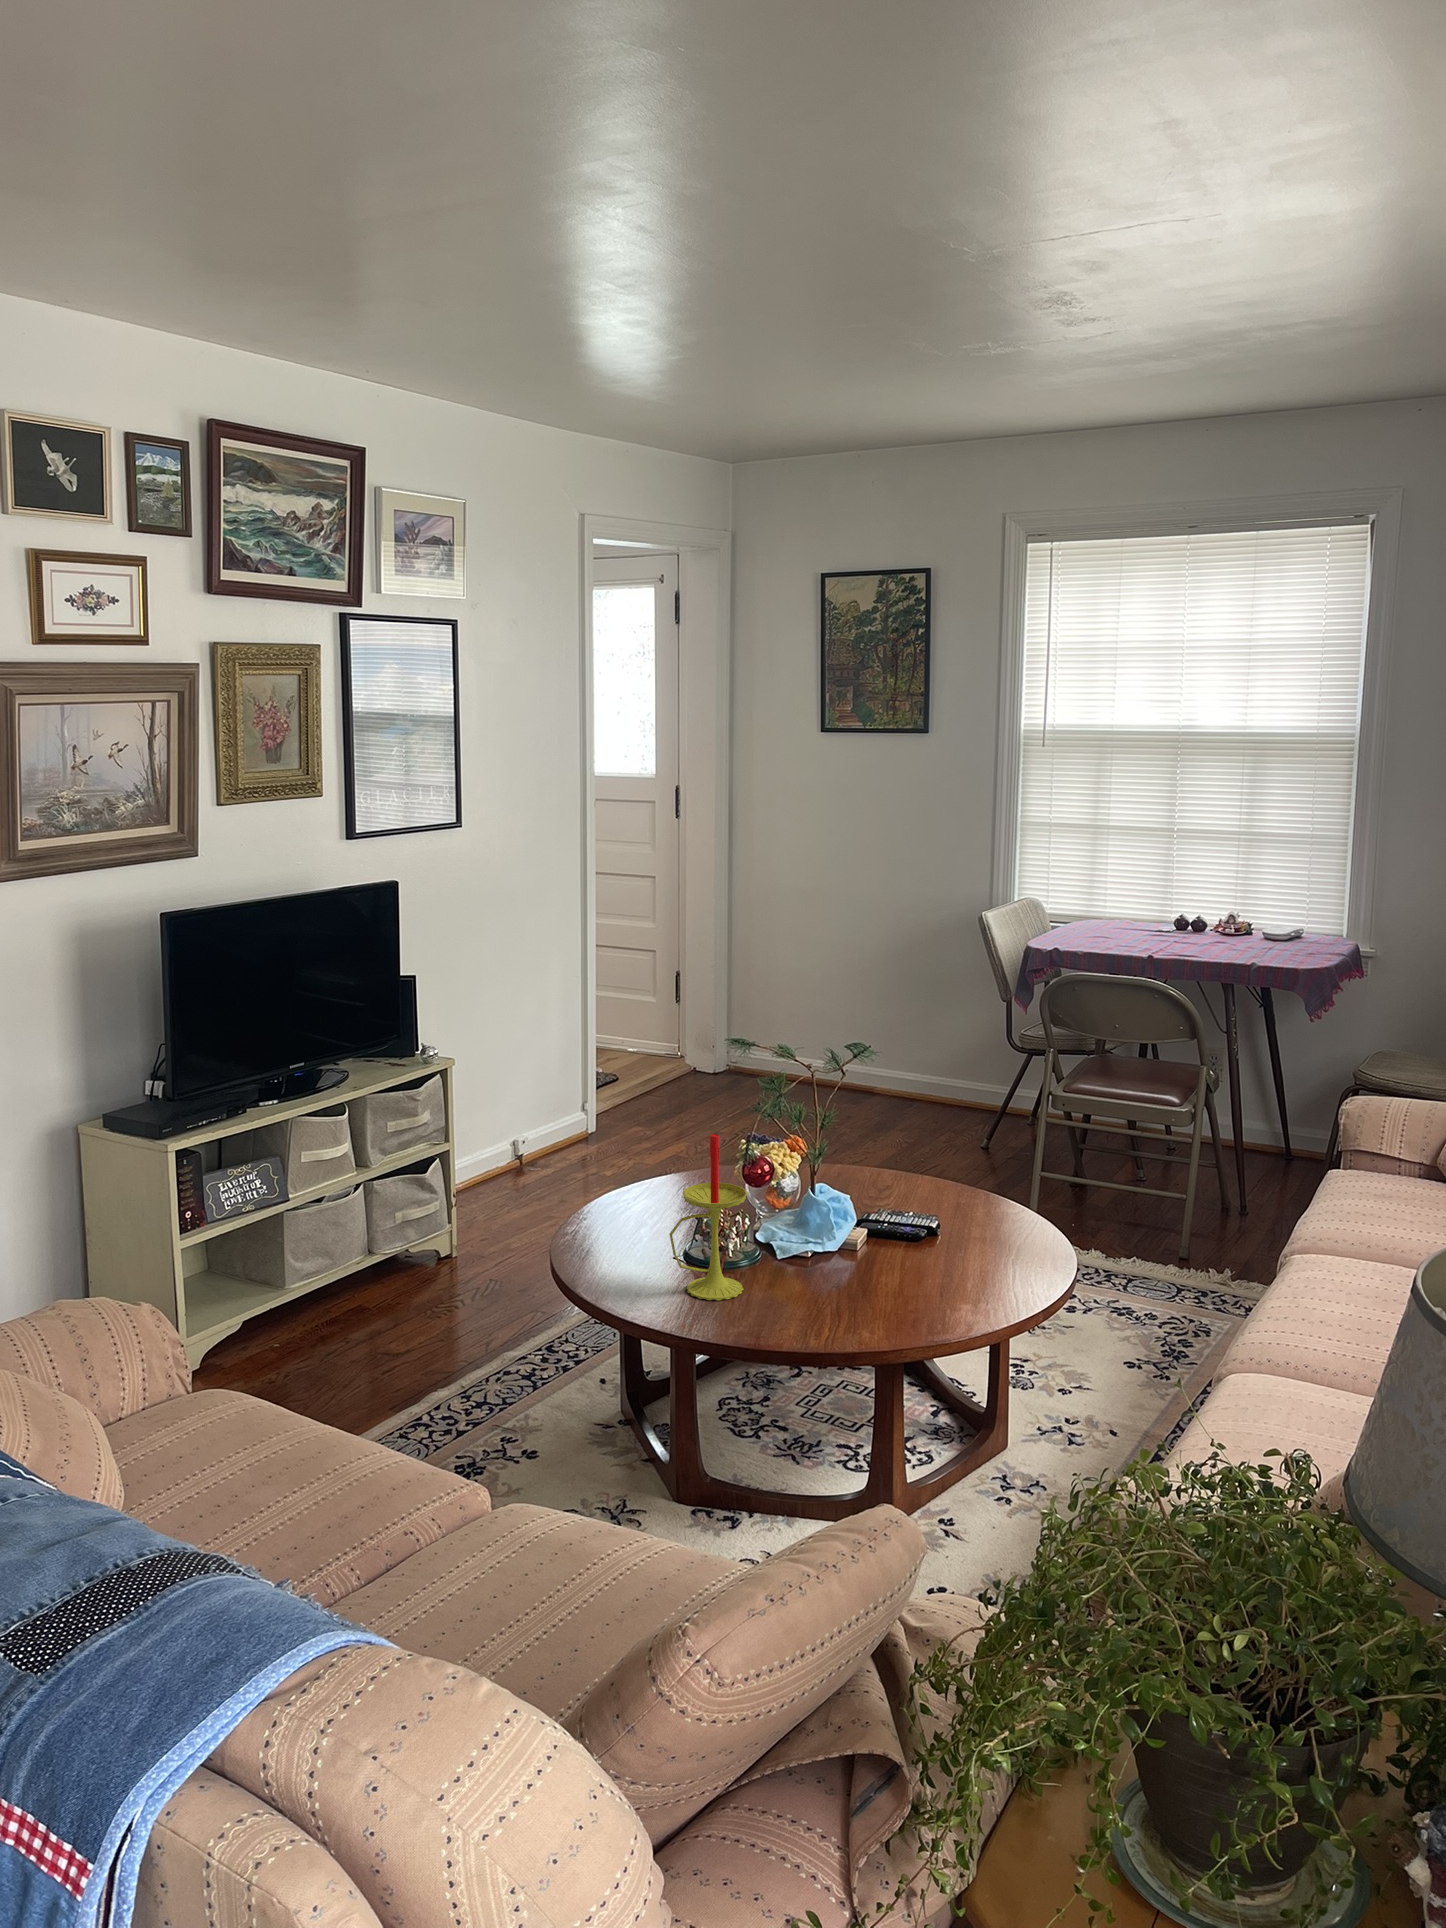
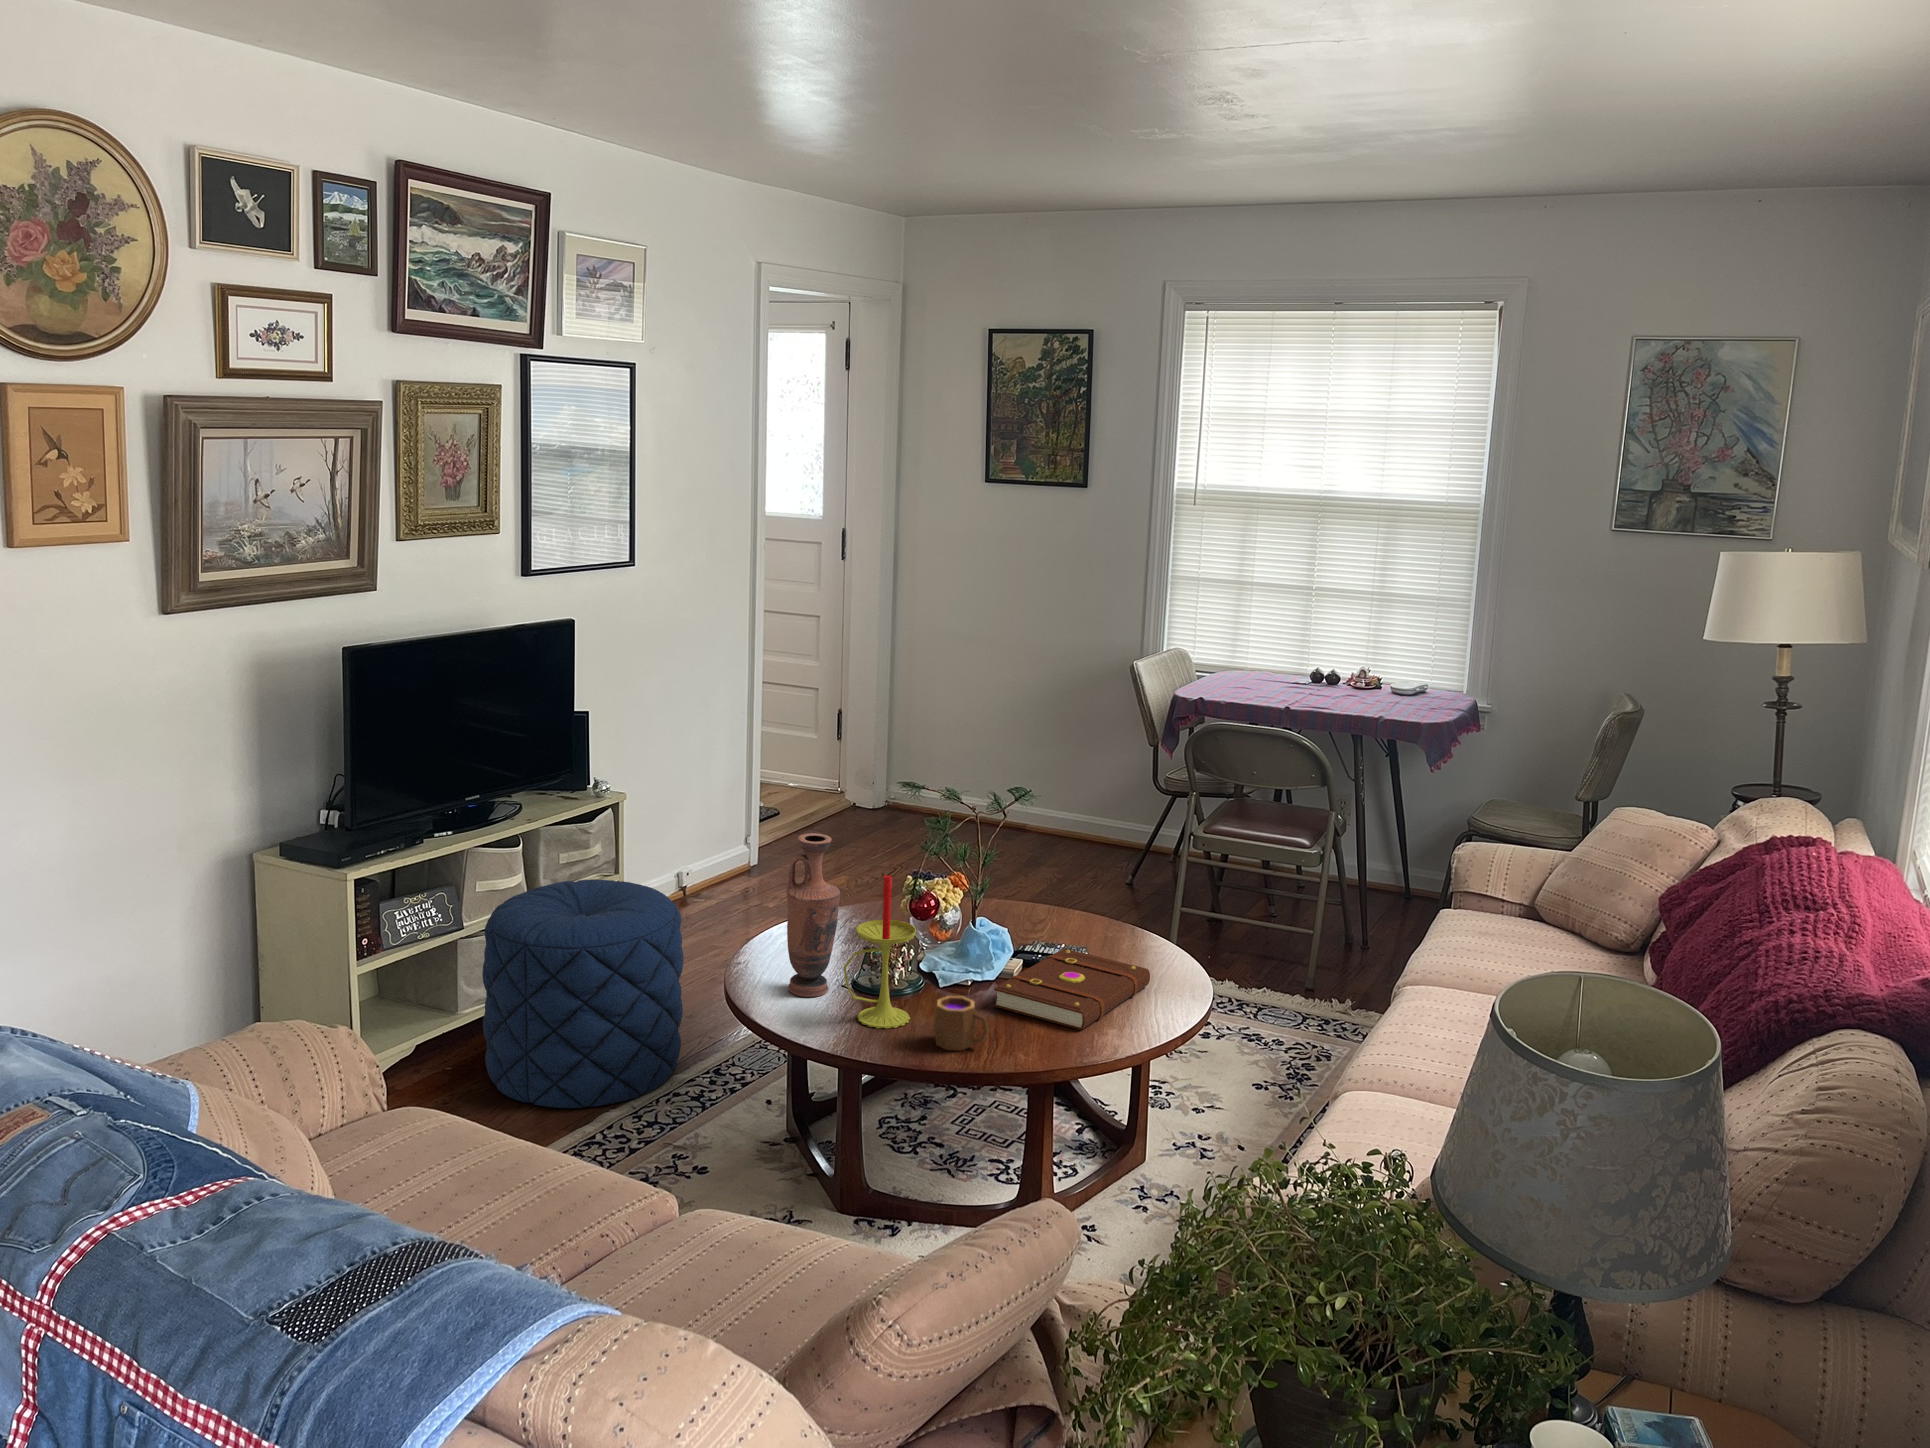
vase: none [609,1091,667,1267] -> present [787,833,841,997]
pouf: none [308,1148,512,1386] -> present [482,879,683,1108]
book: none [833,1212,1006,1301] -> present [993,948,1150,1030]
mug: none [767,1264,828,1324] -> present [934,996,988,1051]

